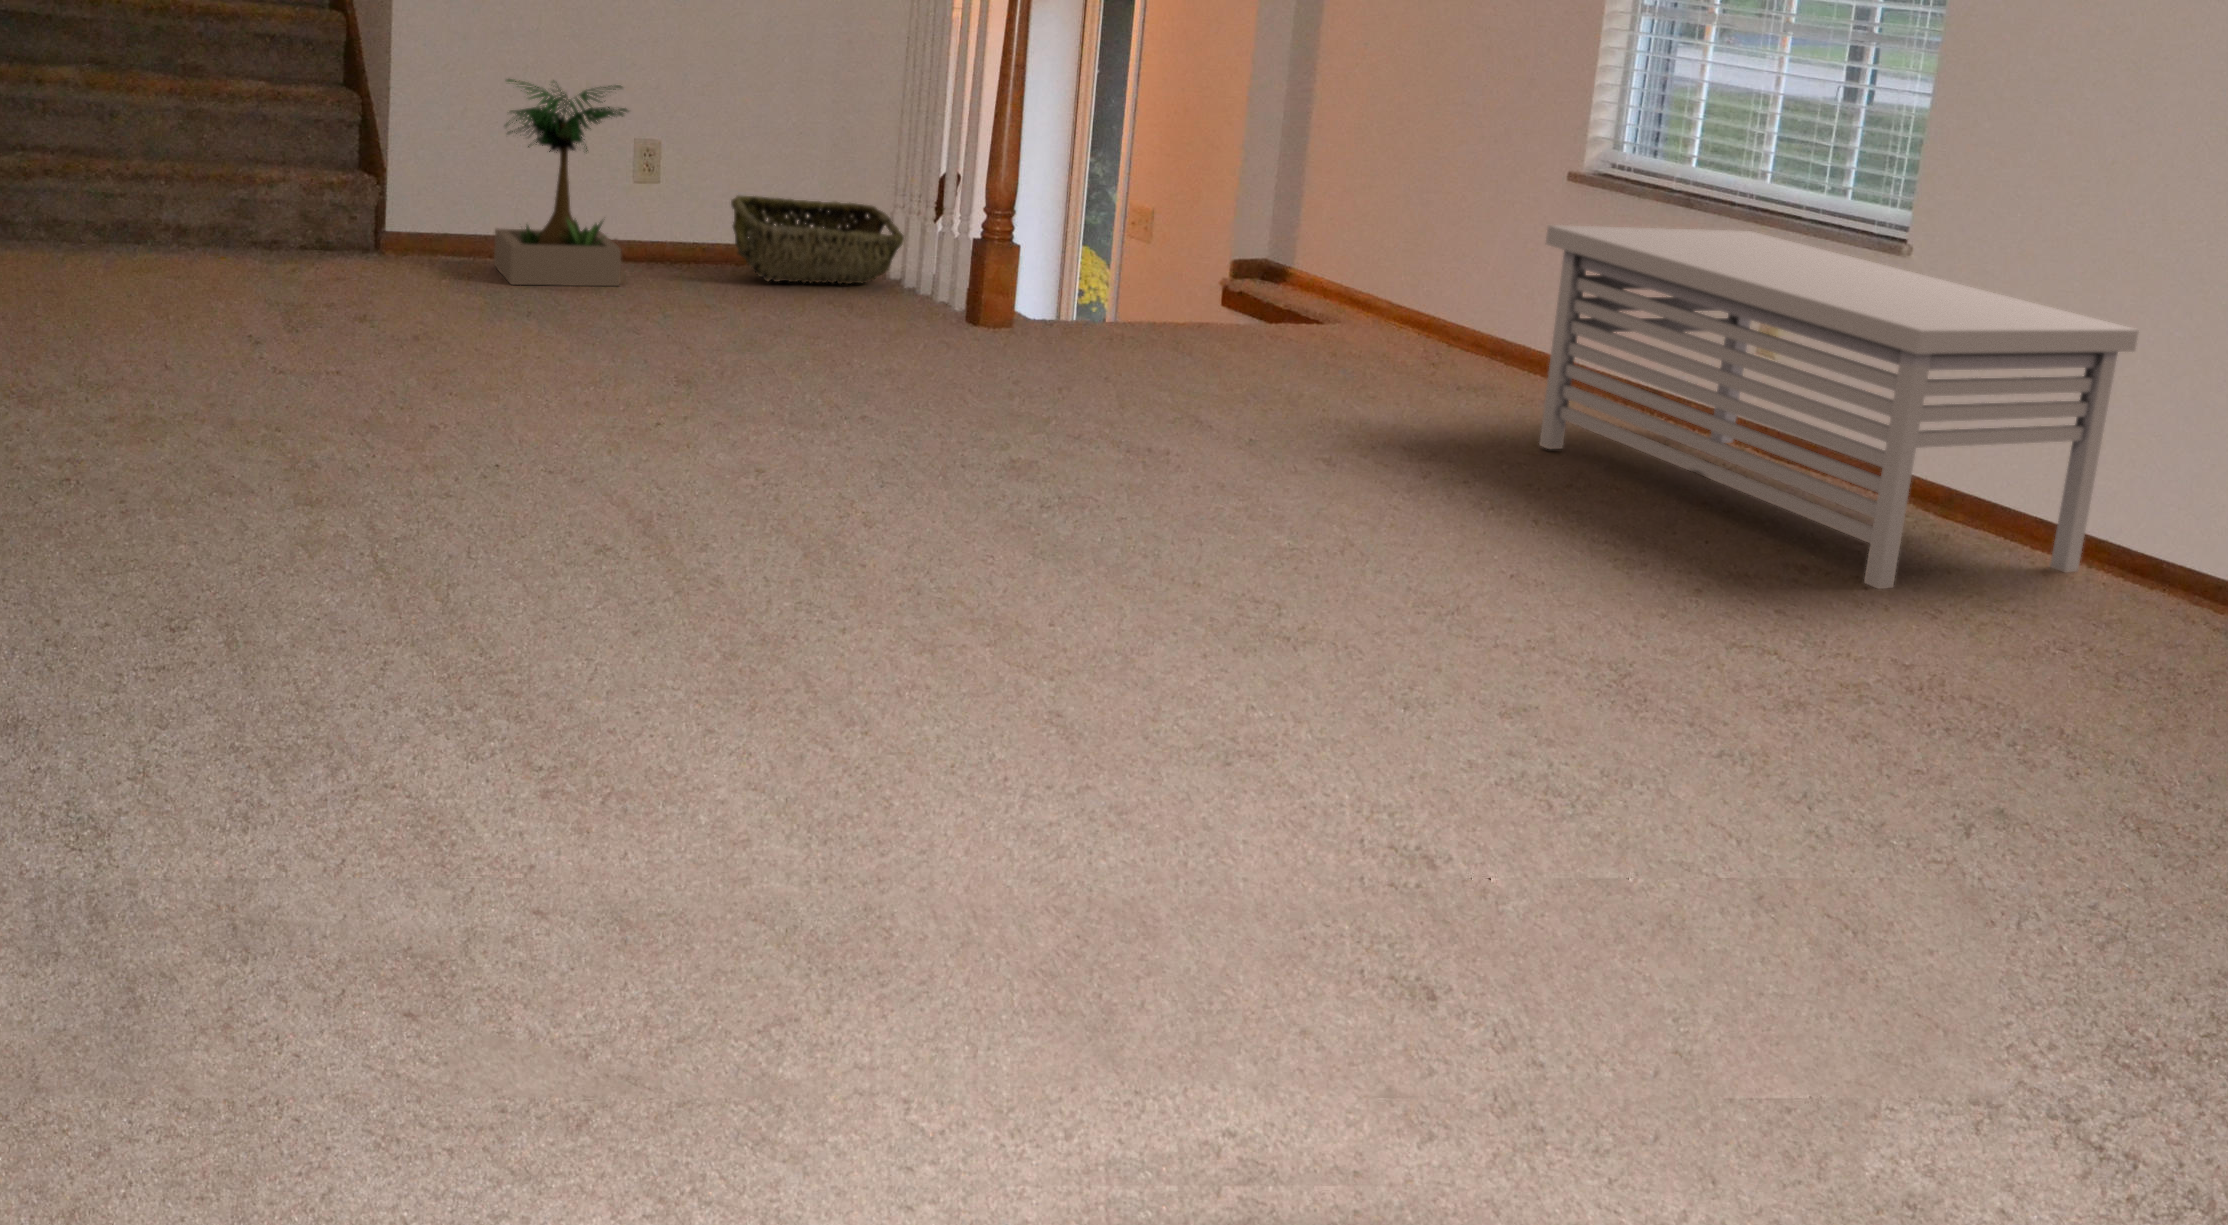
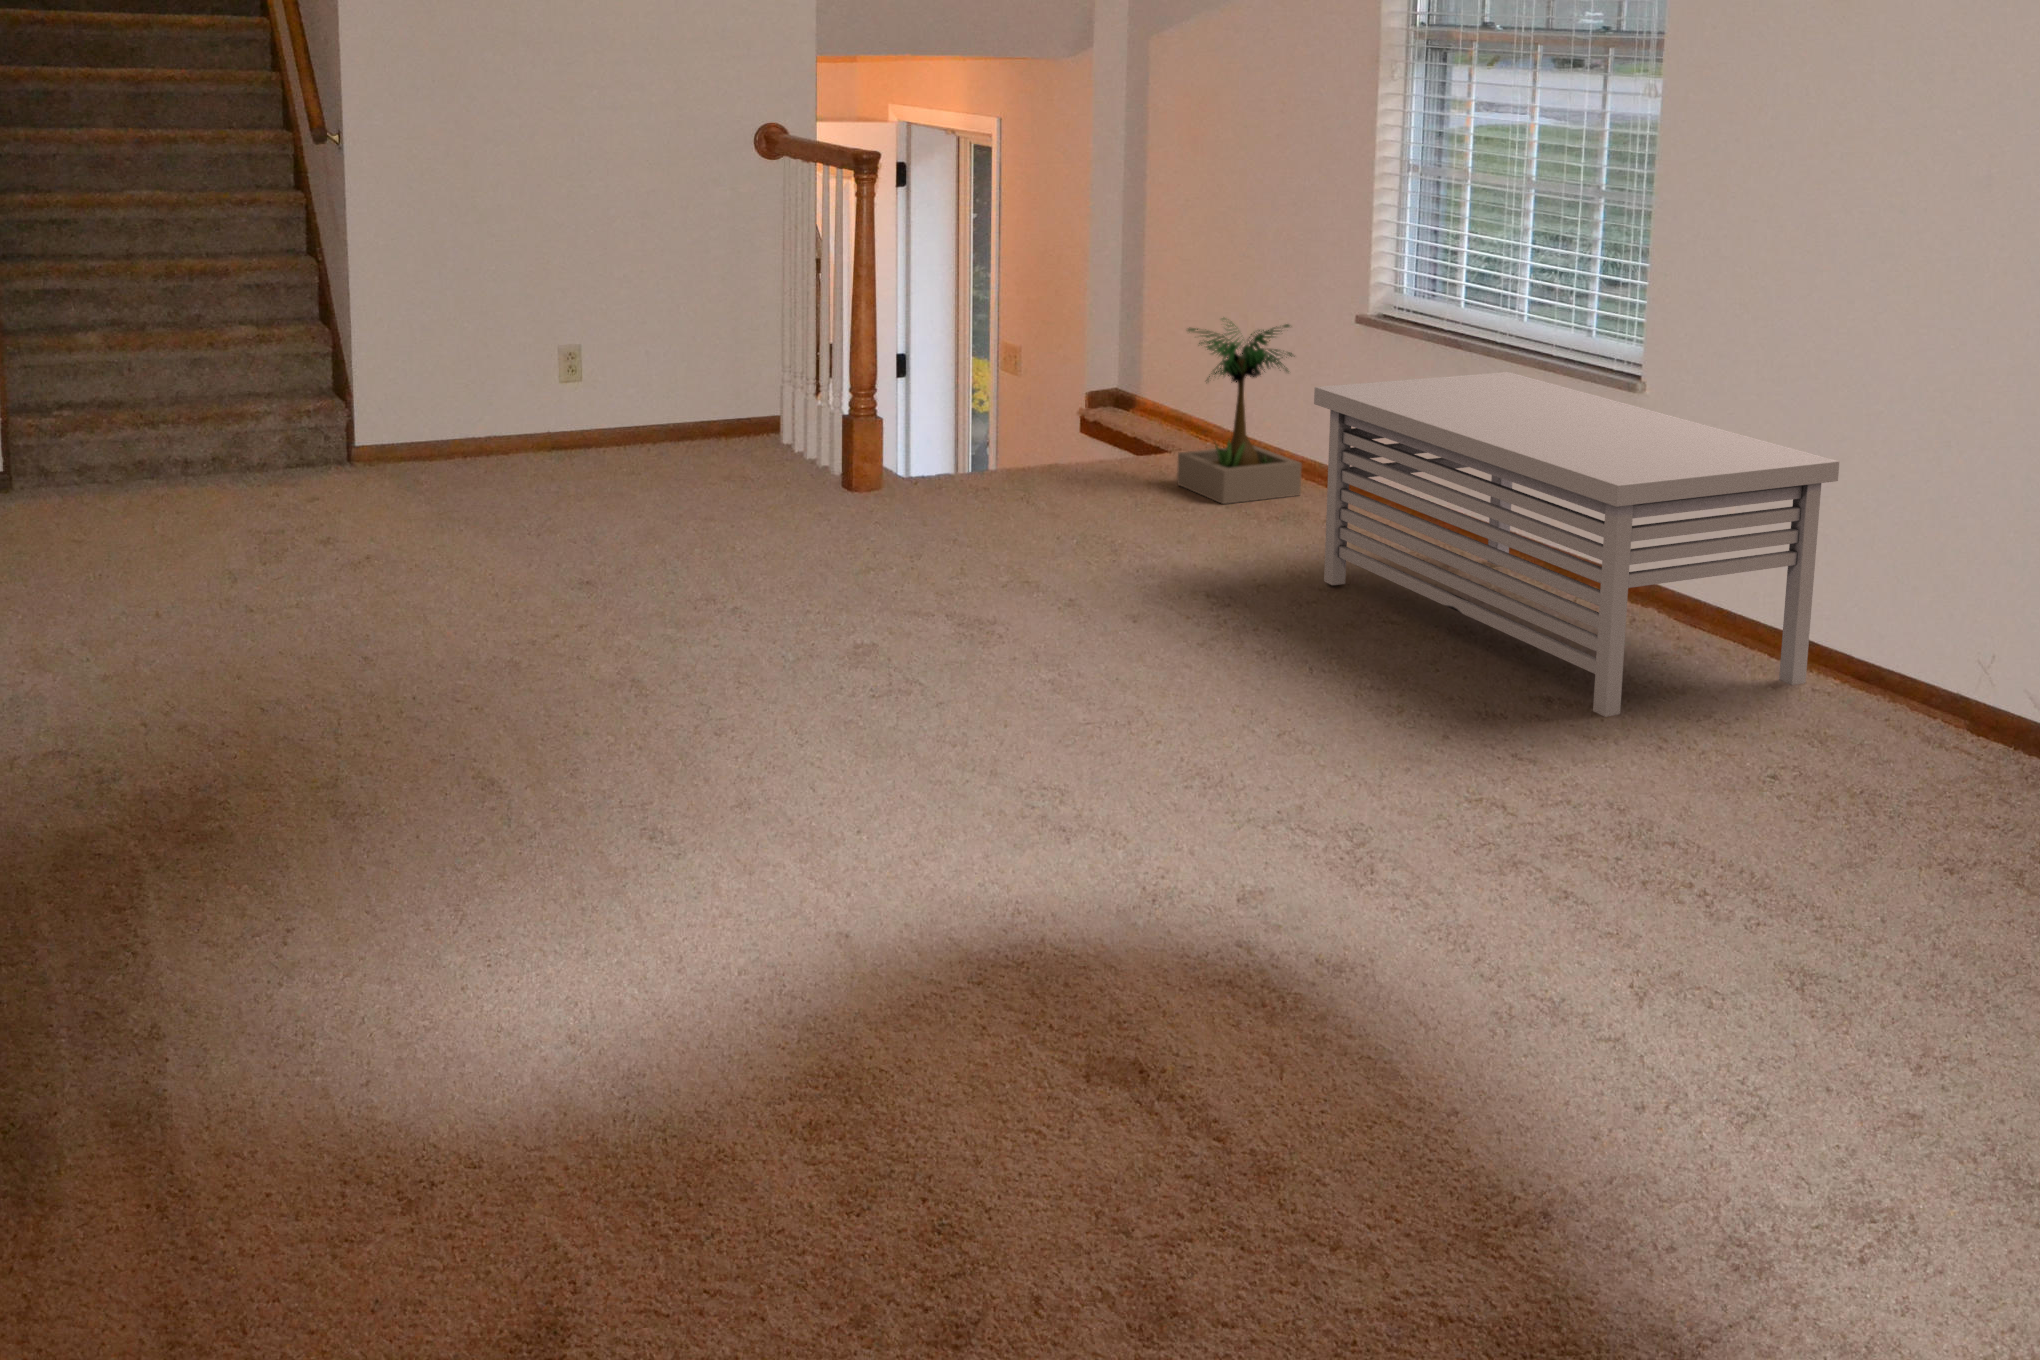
potted plant: present [494,79,629,286] -> present [1177,318,1302,504]
woven basket: present [731,196,904,284] -> none [640,385,788,462]

